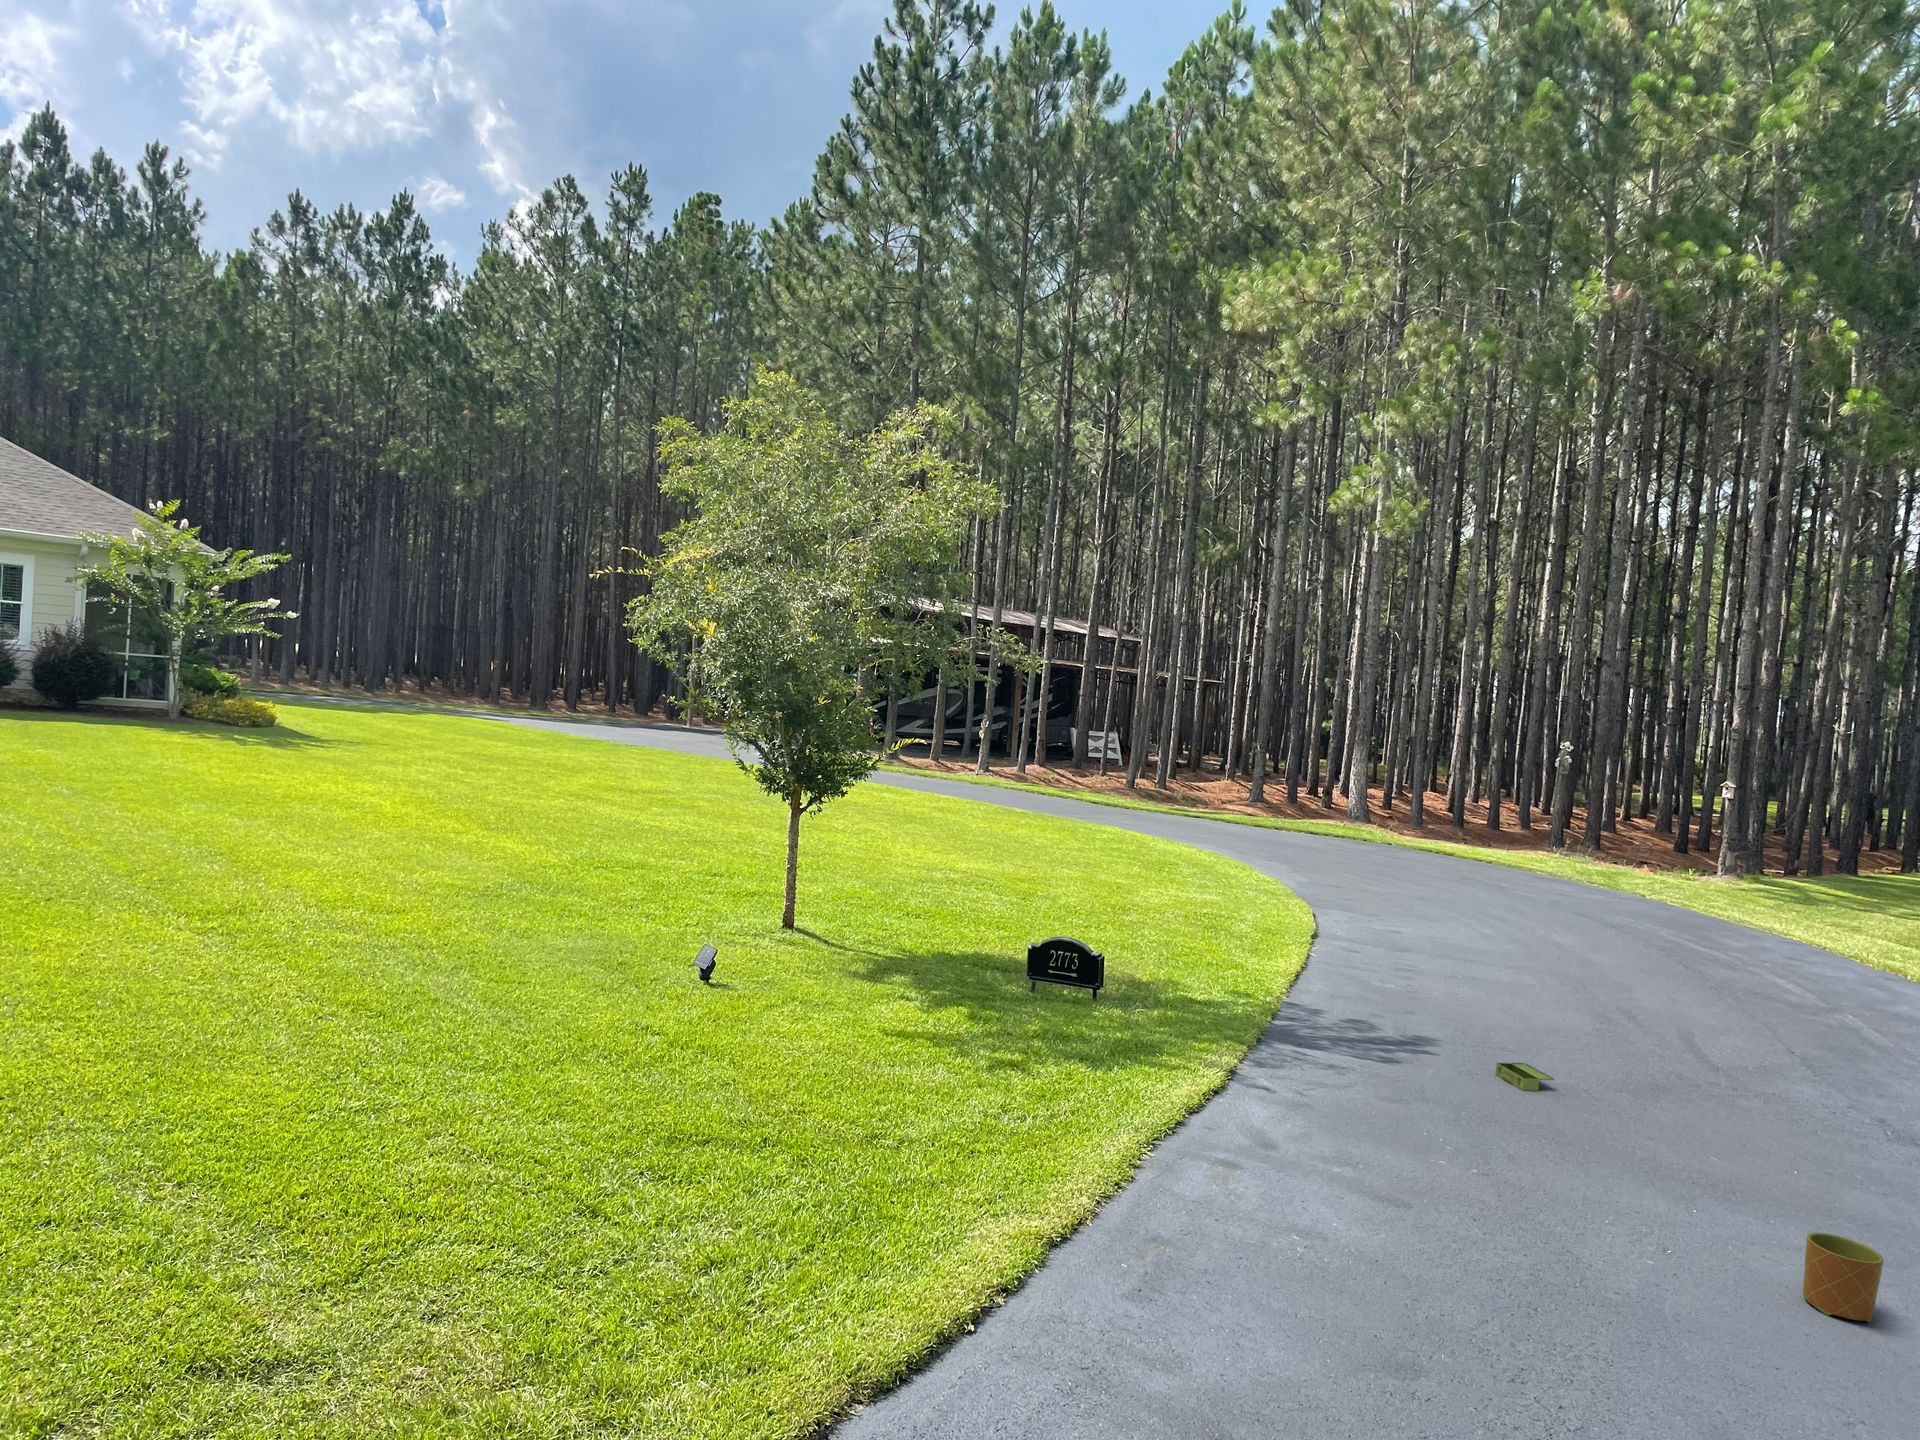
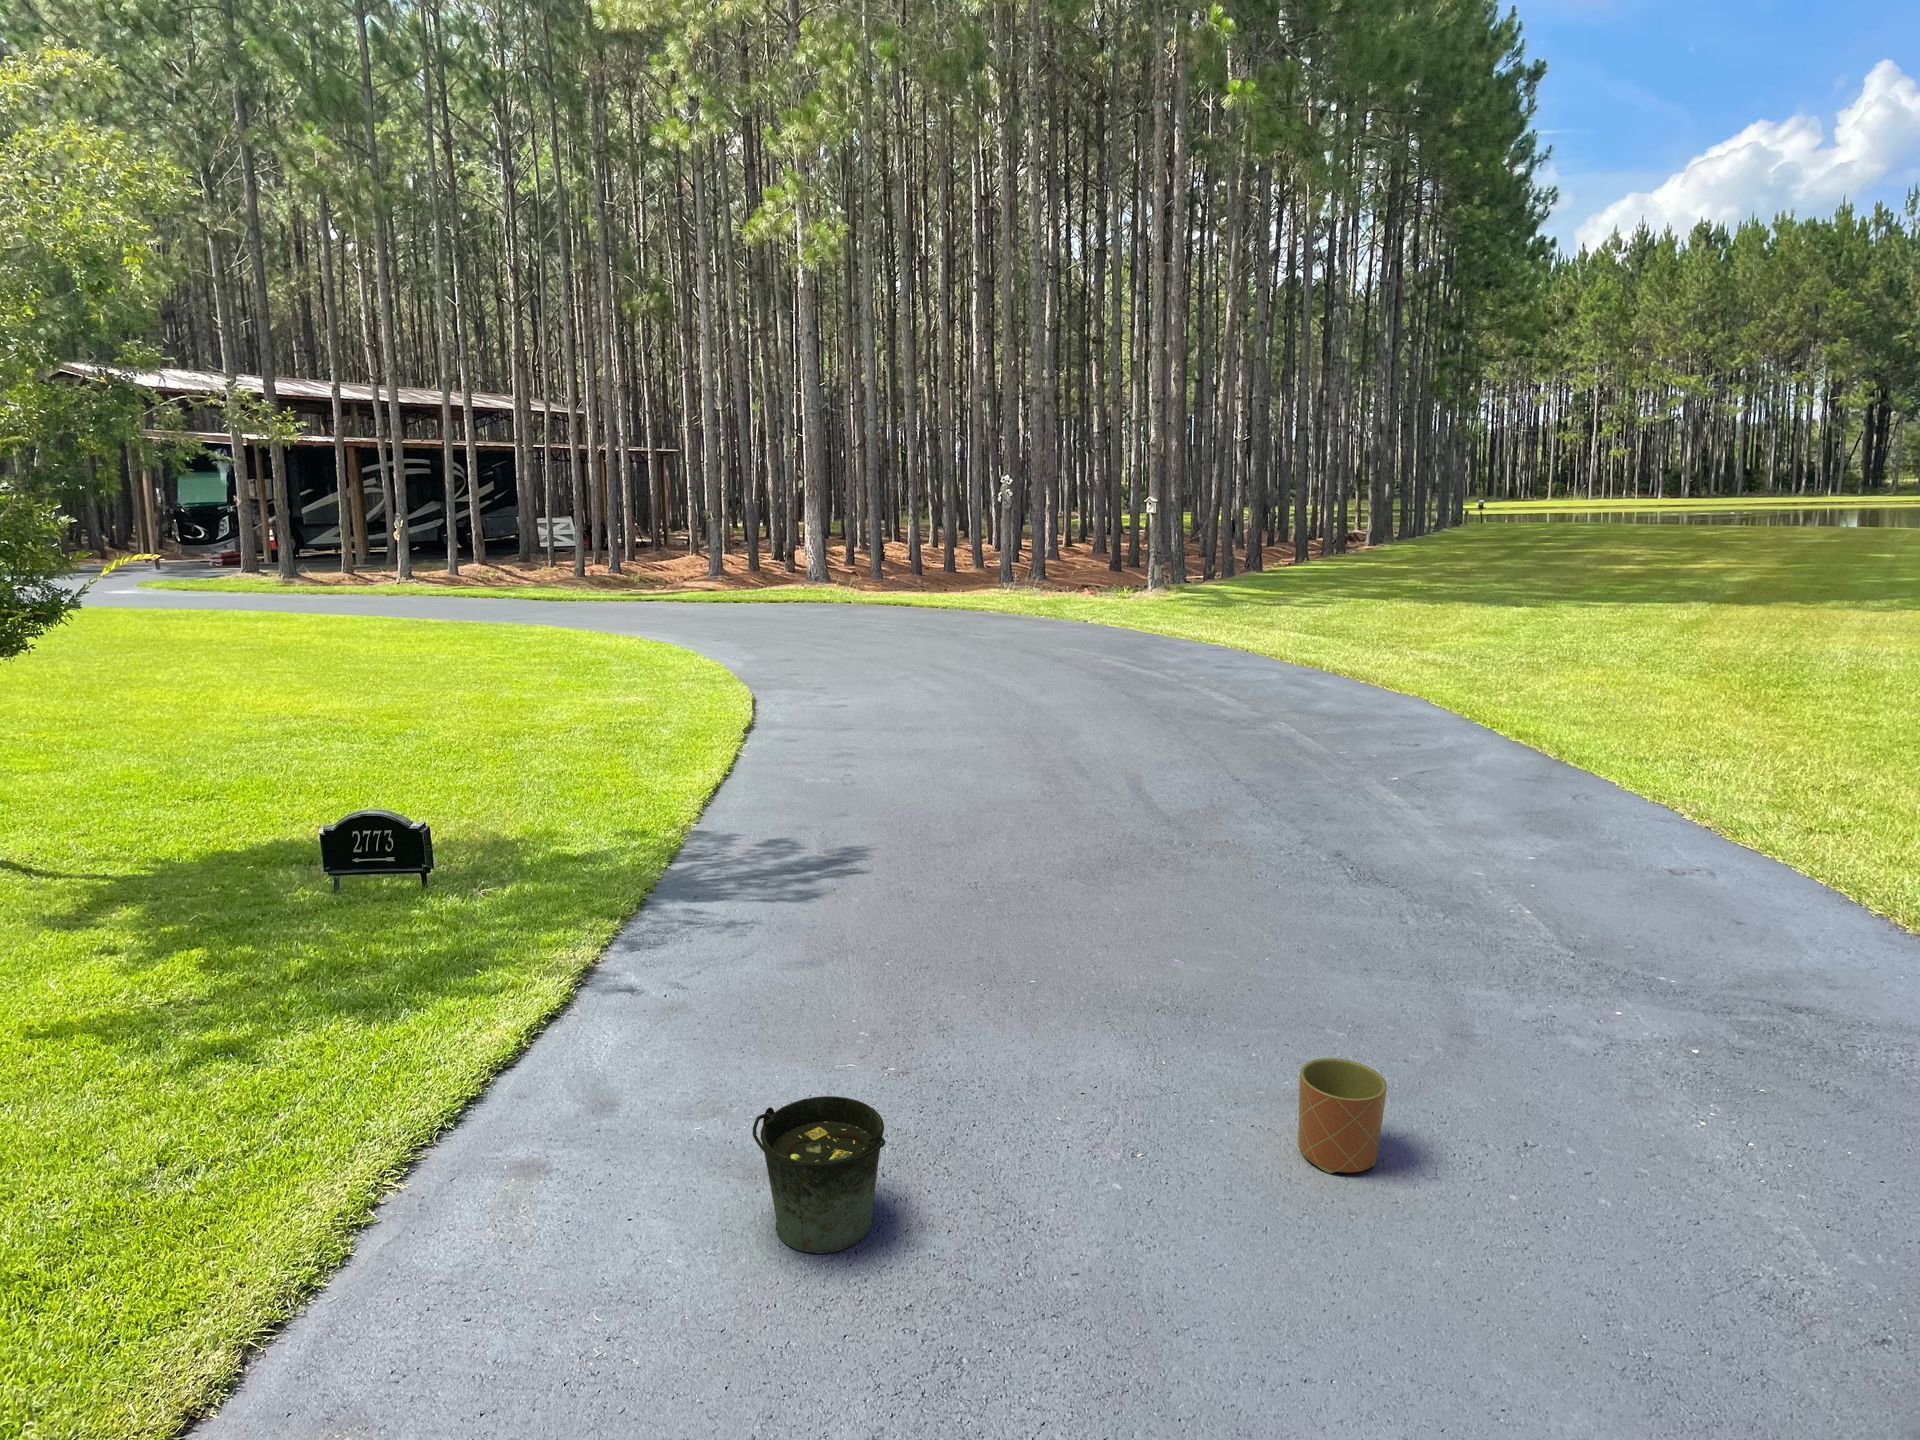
toolbox: present [1495,1063,1554,1091] -> none [937,856,1002,895]
bucket: none [1394,1147,1483,1245] -> present [753,1096,885,1253]

